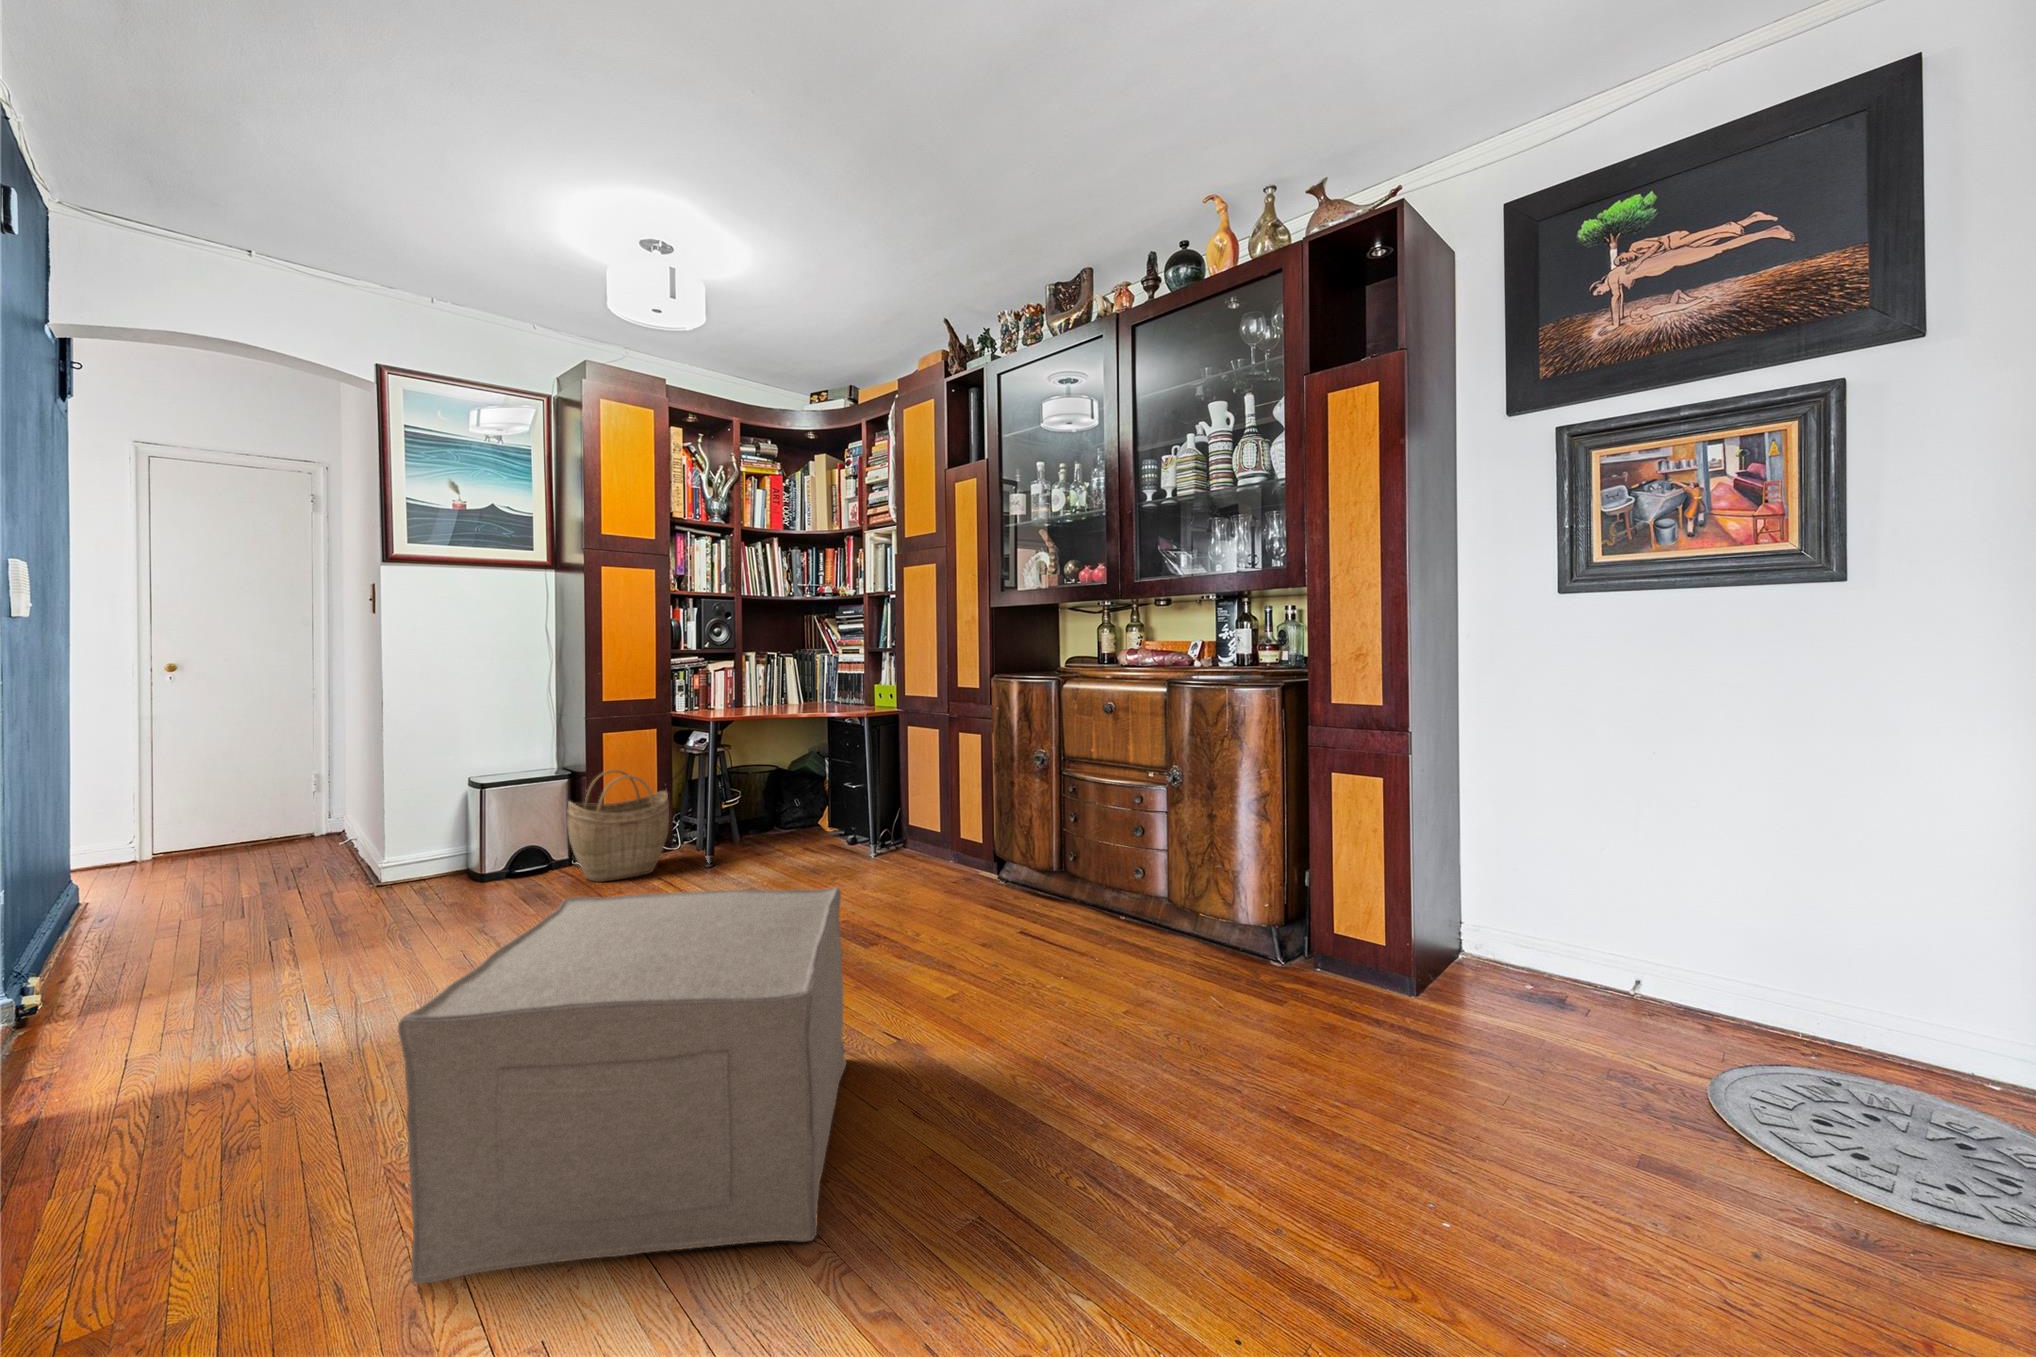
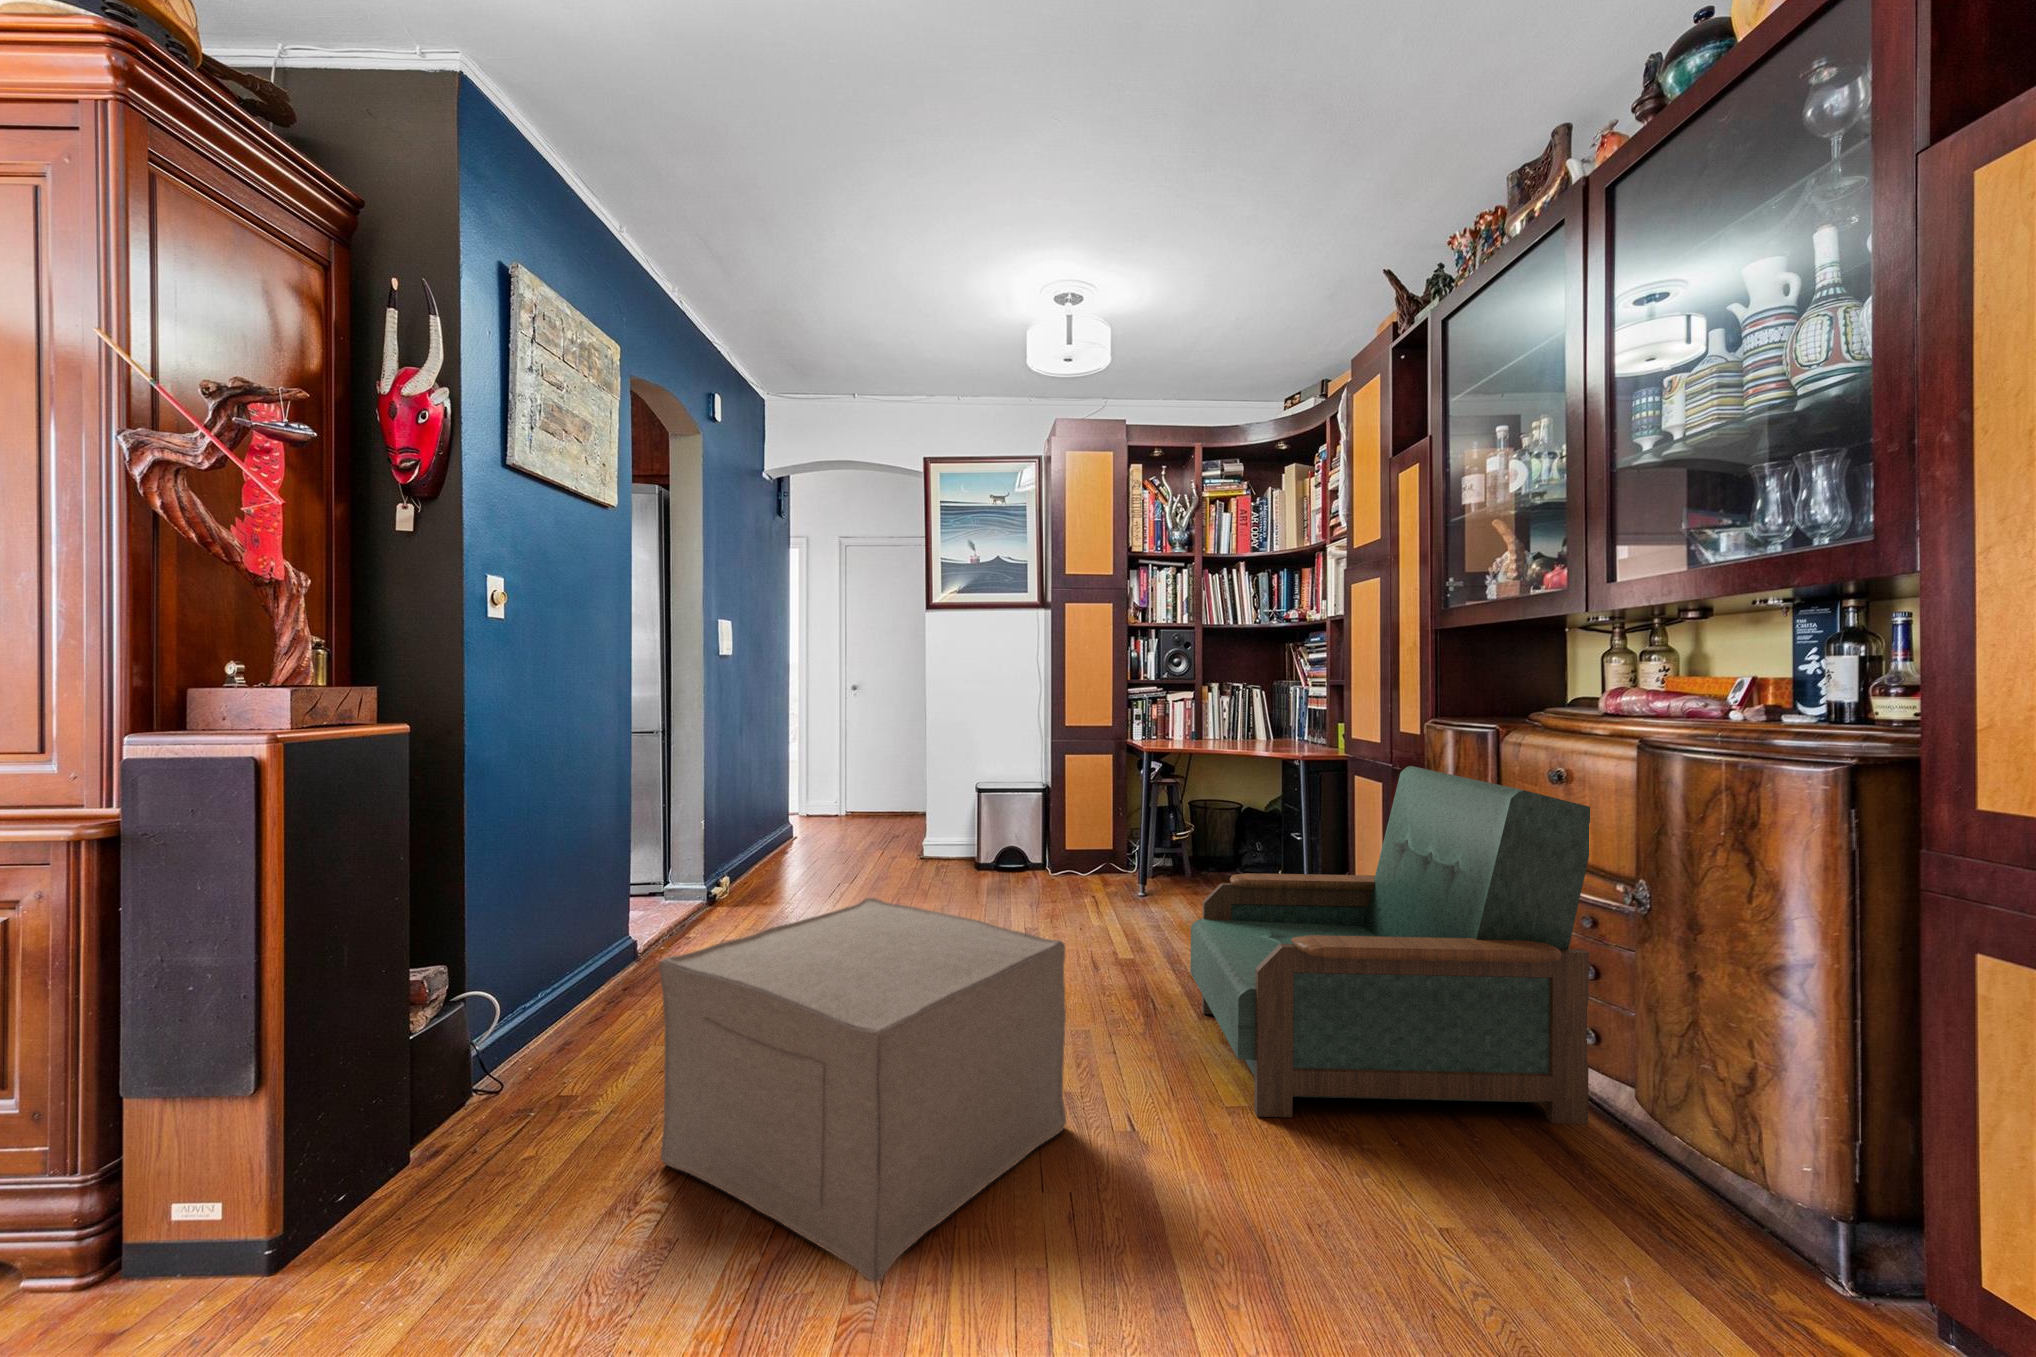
armchair: none [851,711,1145,997] -> present [1191,766,1590,1124]
woven basket: present [567,770,669,882] -> none [1024,792,1109,895]

